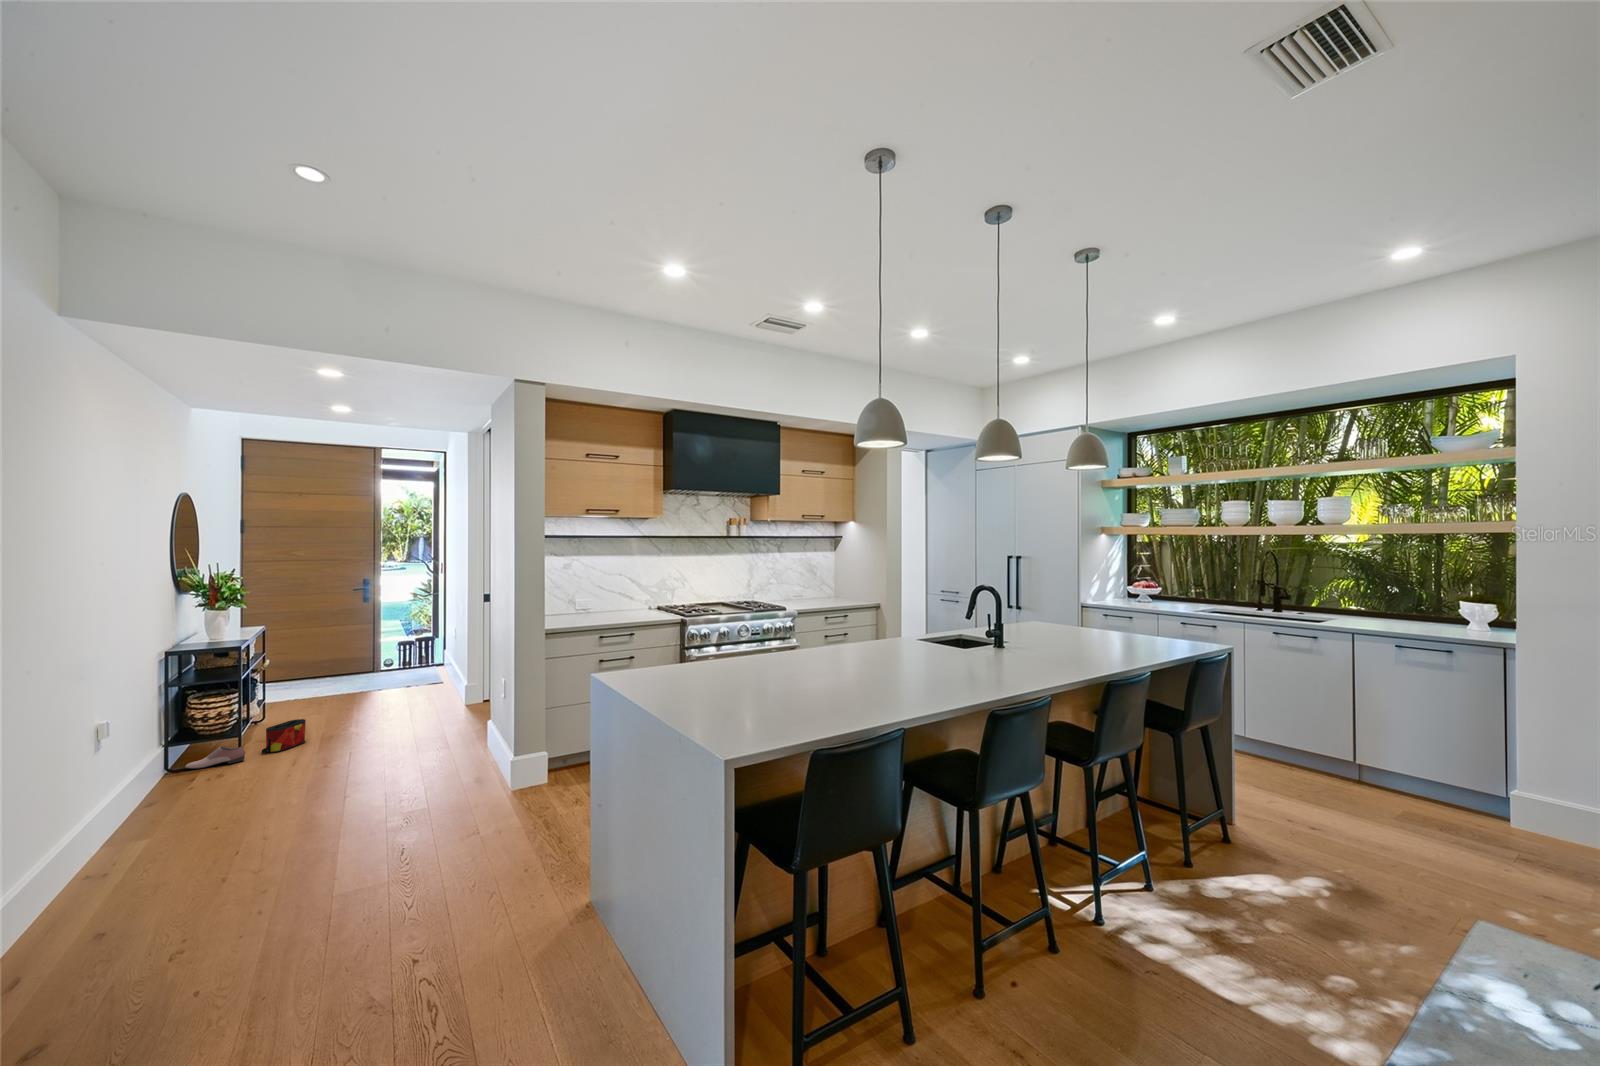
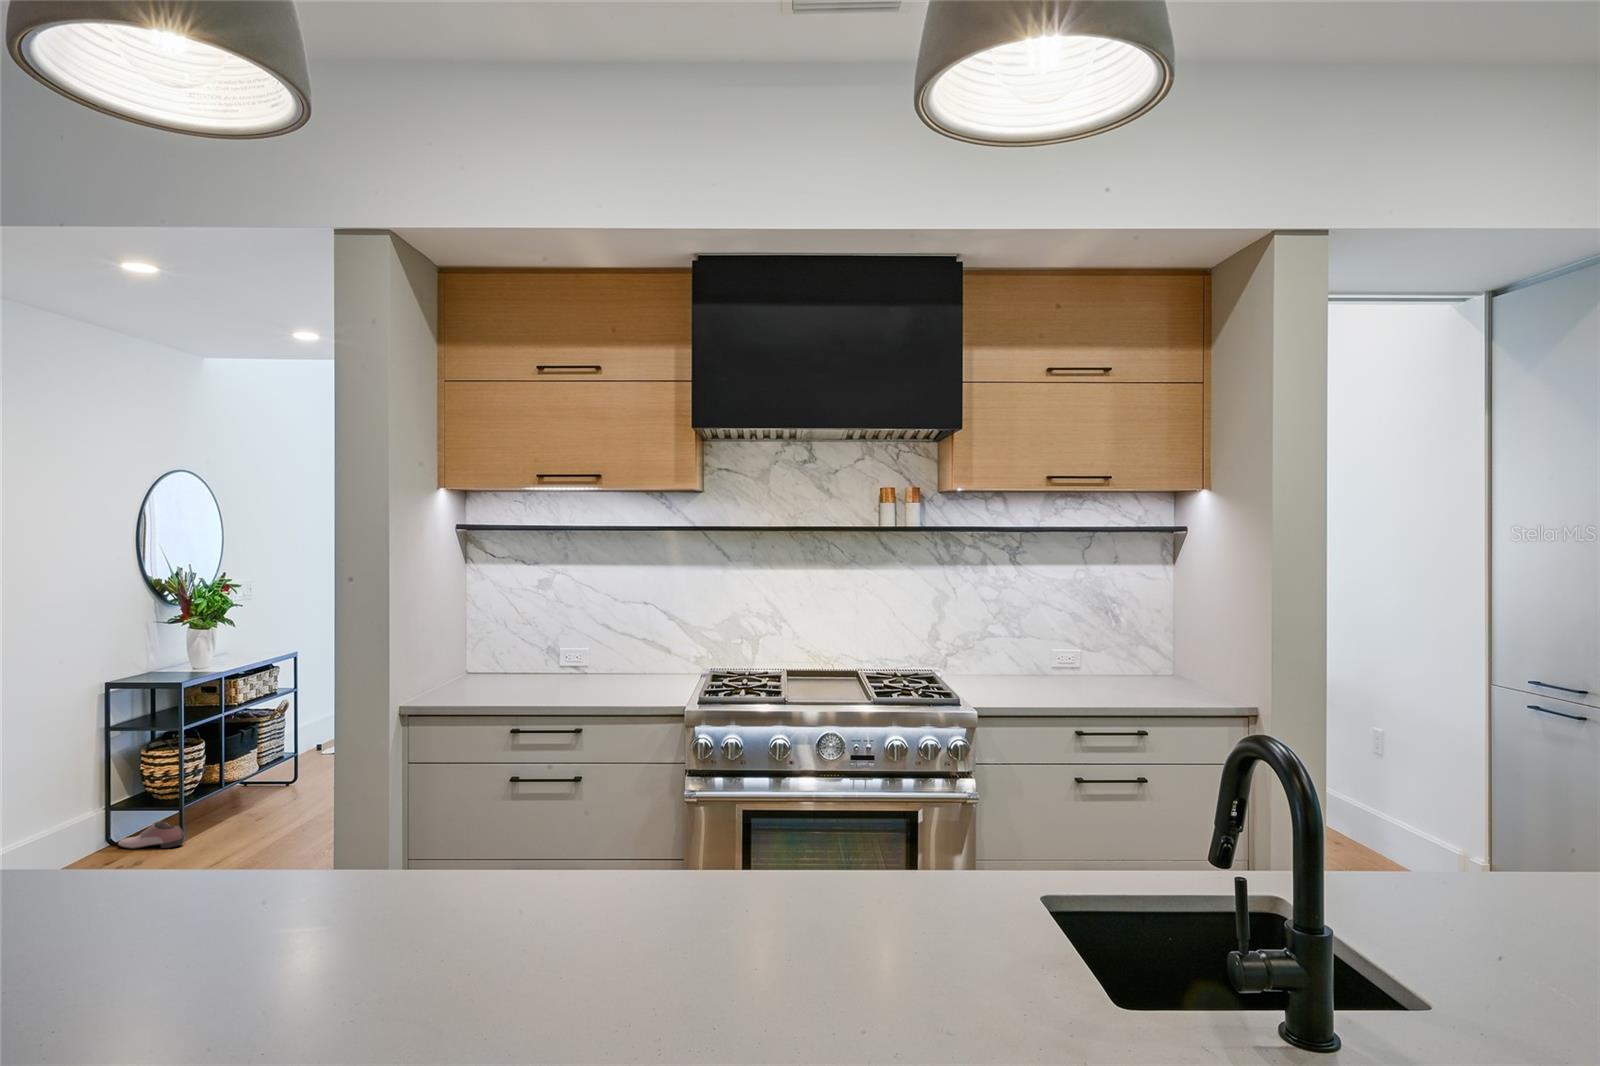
bag: present [262,719,306,754] -> none [211,793,280,839]

